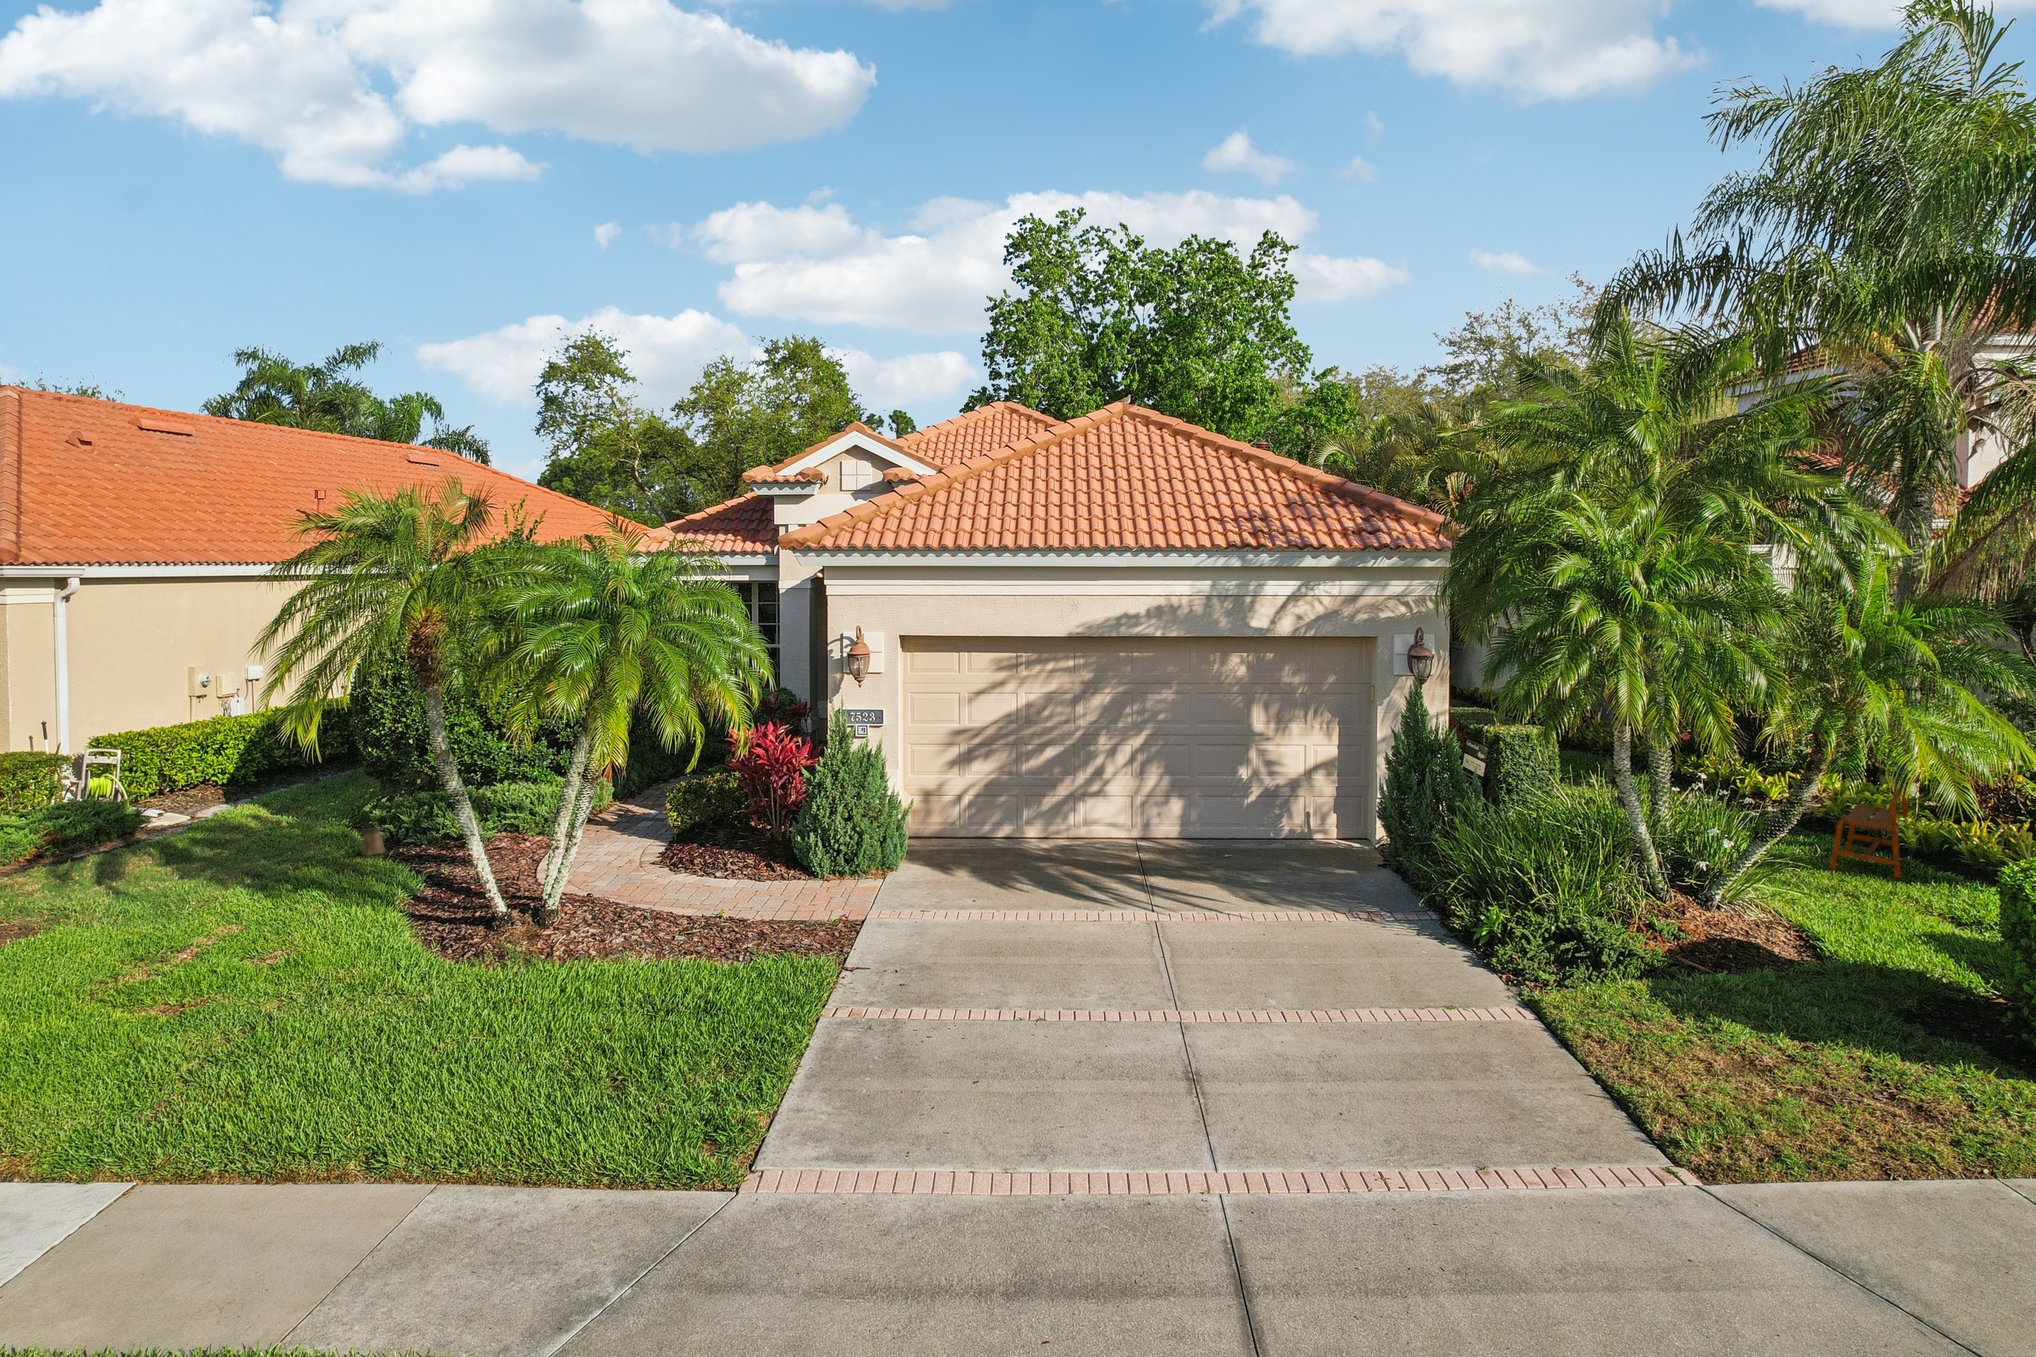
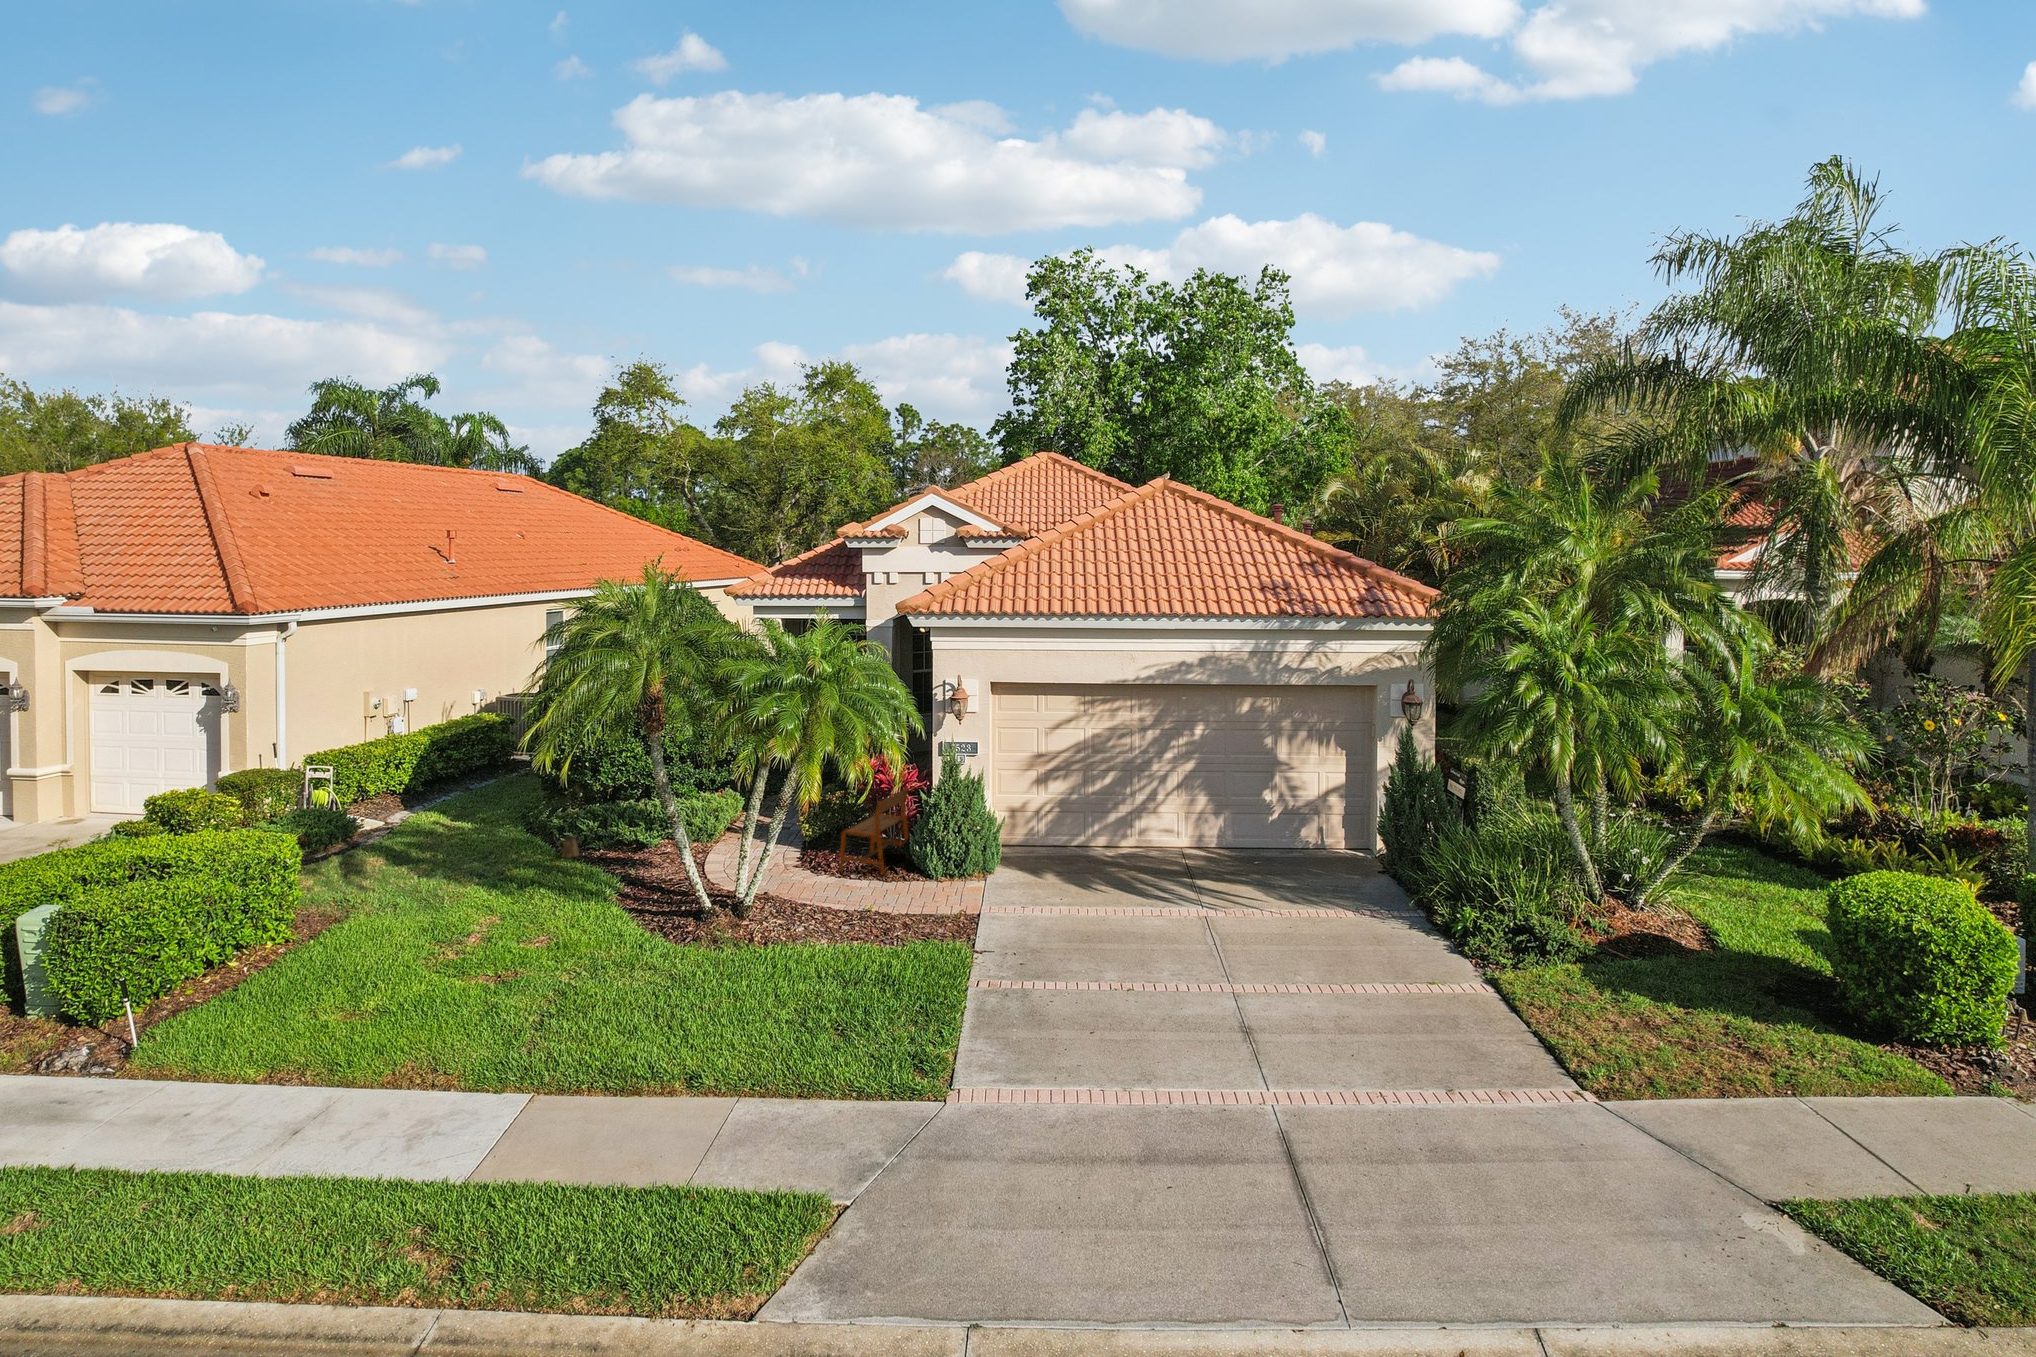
bench: present [1830,788,1909,878] -> present [839,788,908,875]

